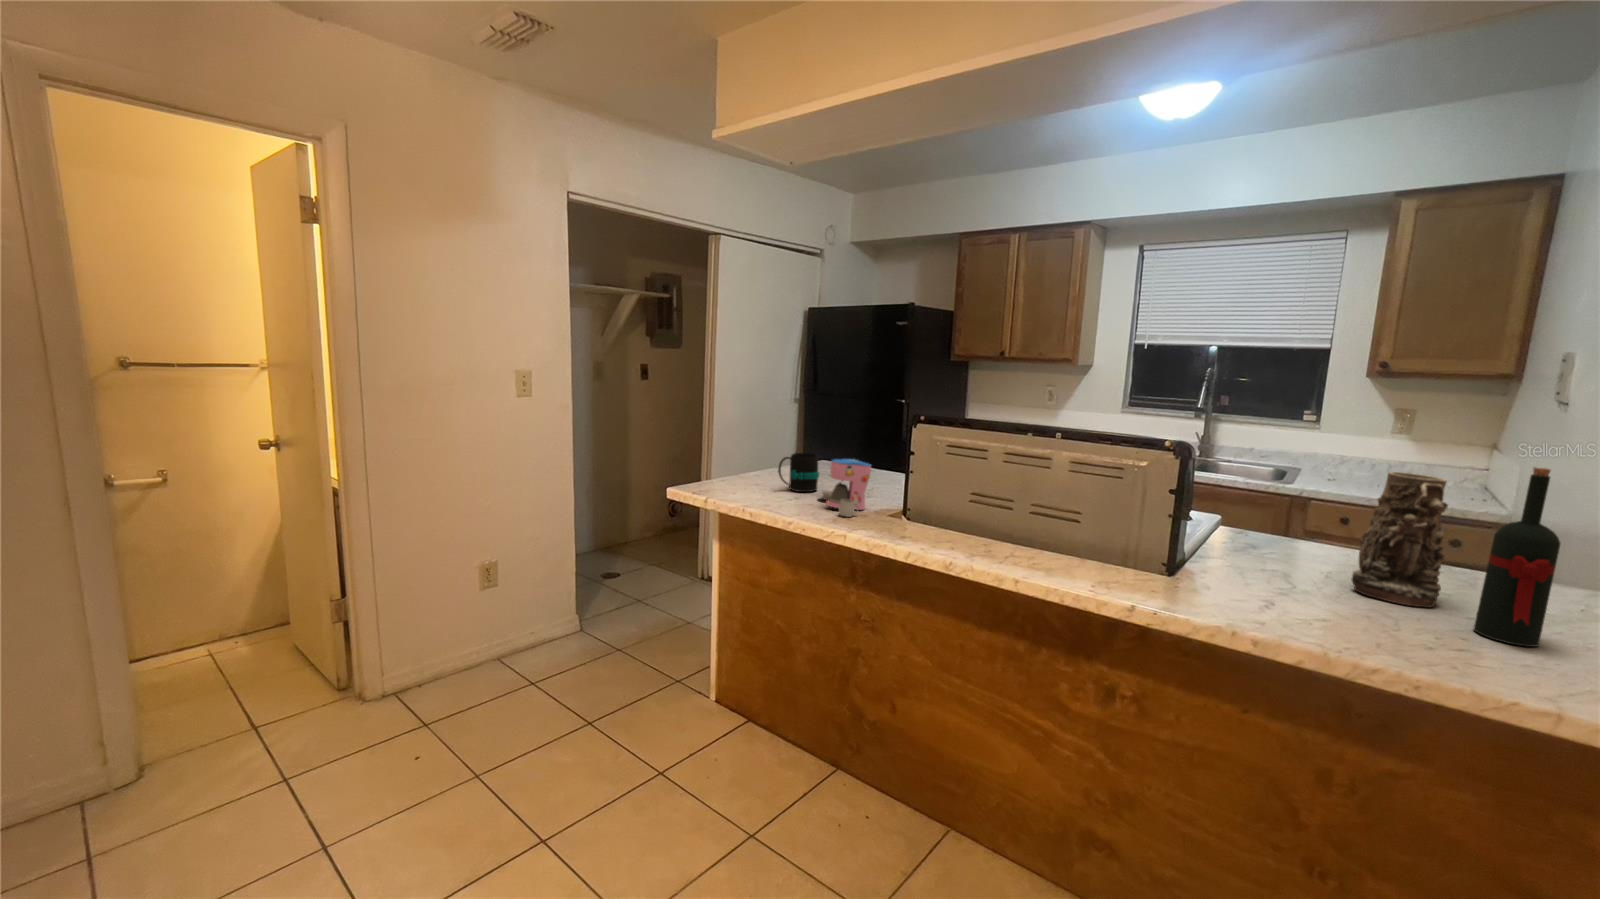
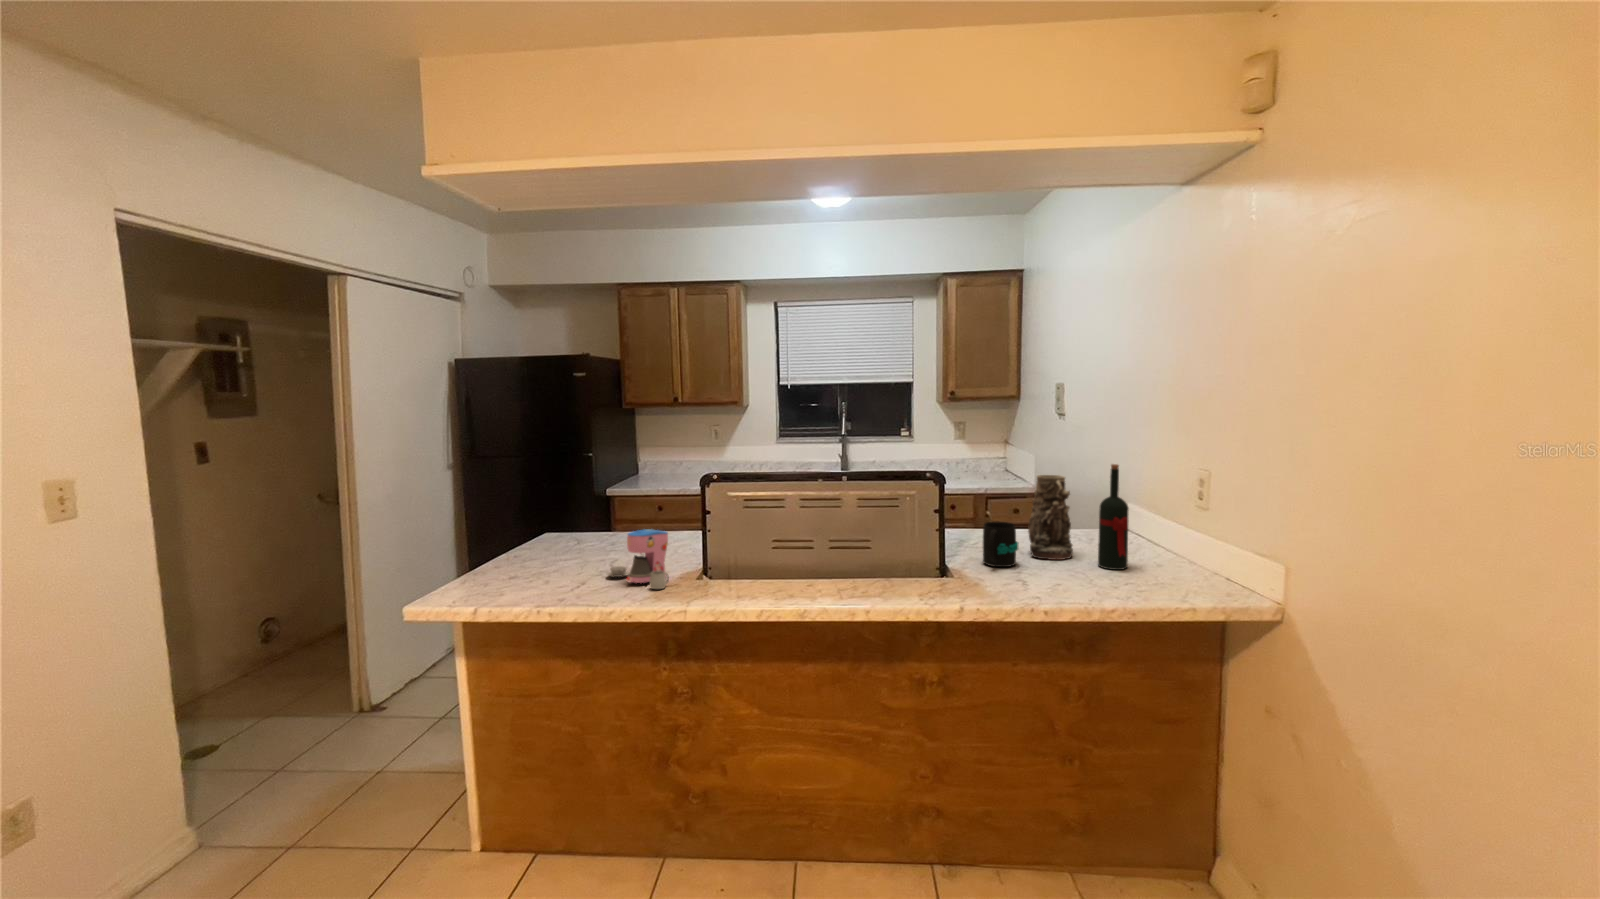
mug: present [778,453,819,492] -> present [983,522,1018,567]

